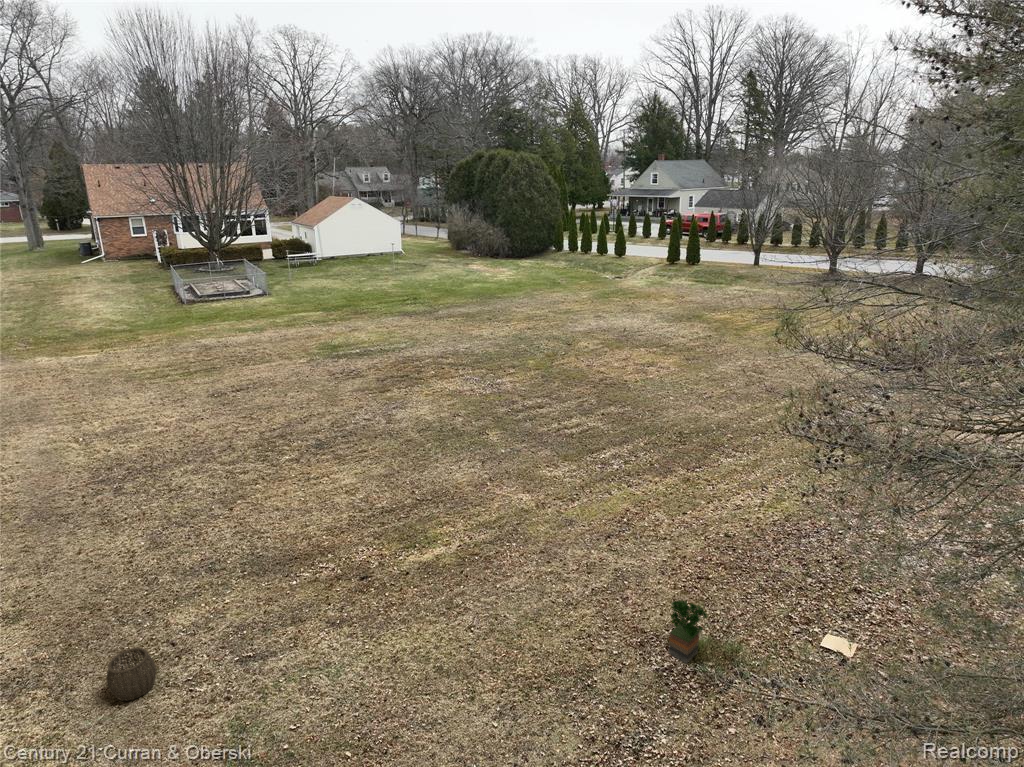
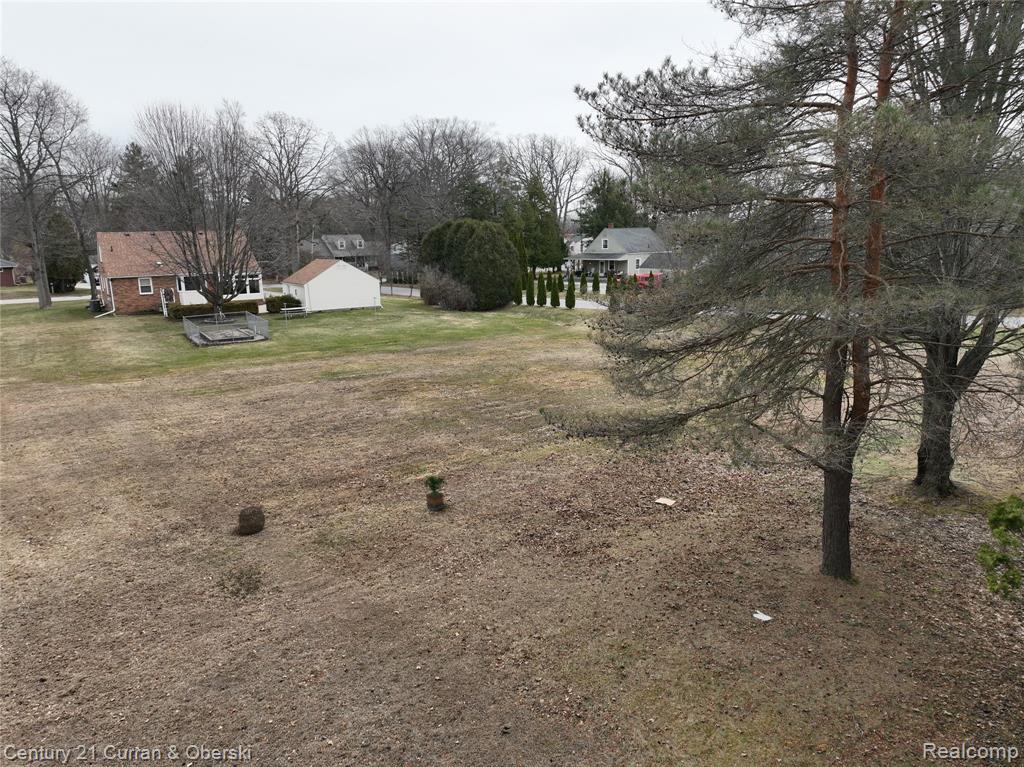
potted tree: present [669,600,708,663] -> present [424,476,446,511]

